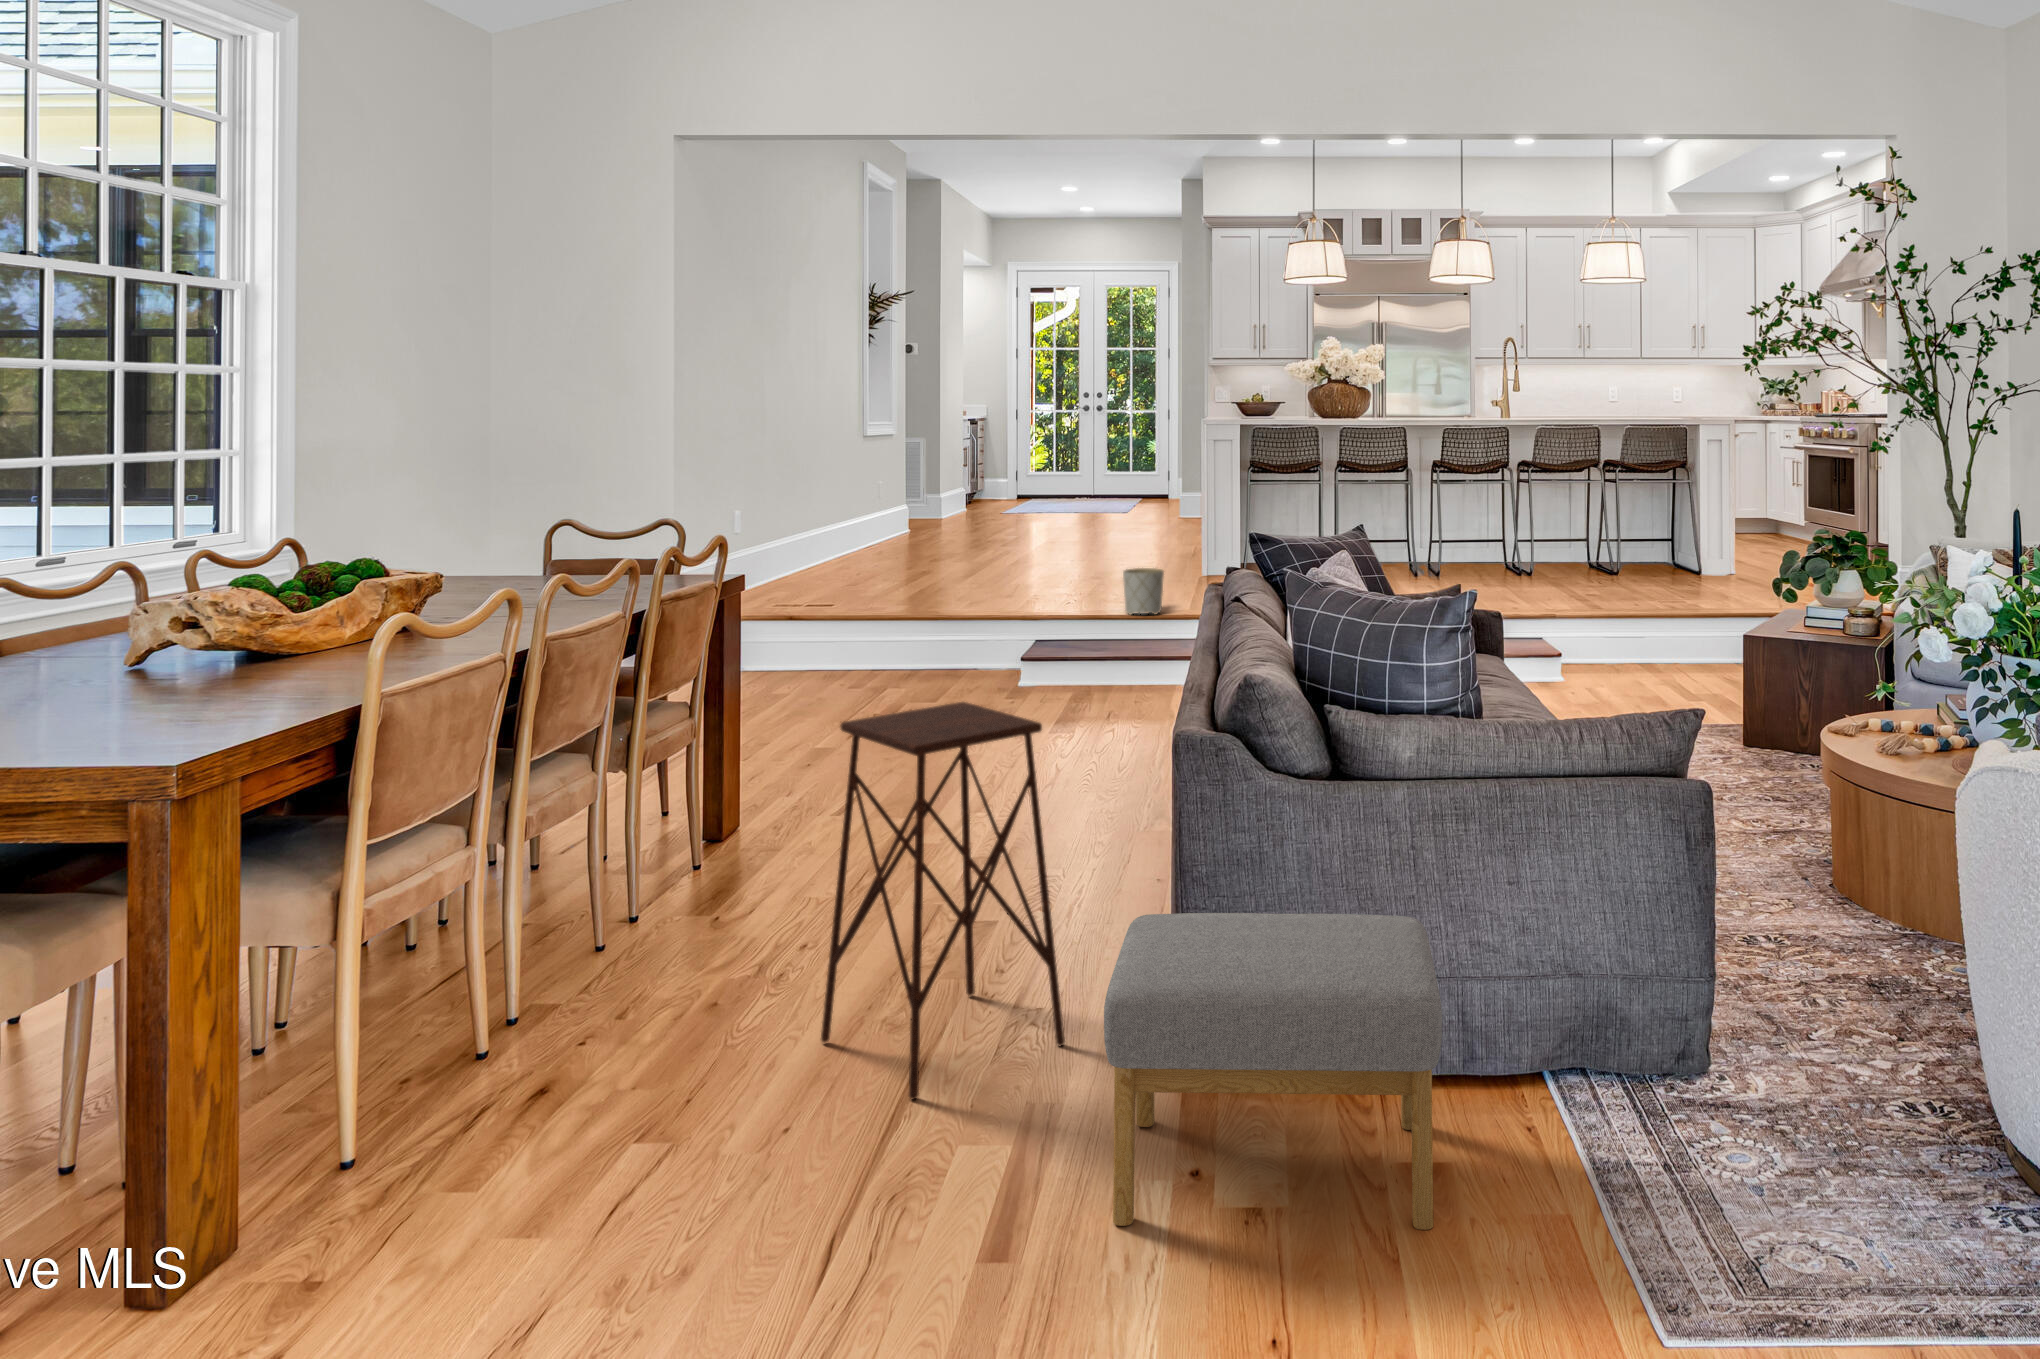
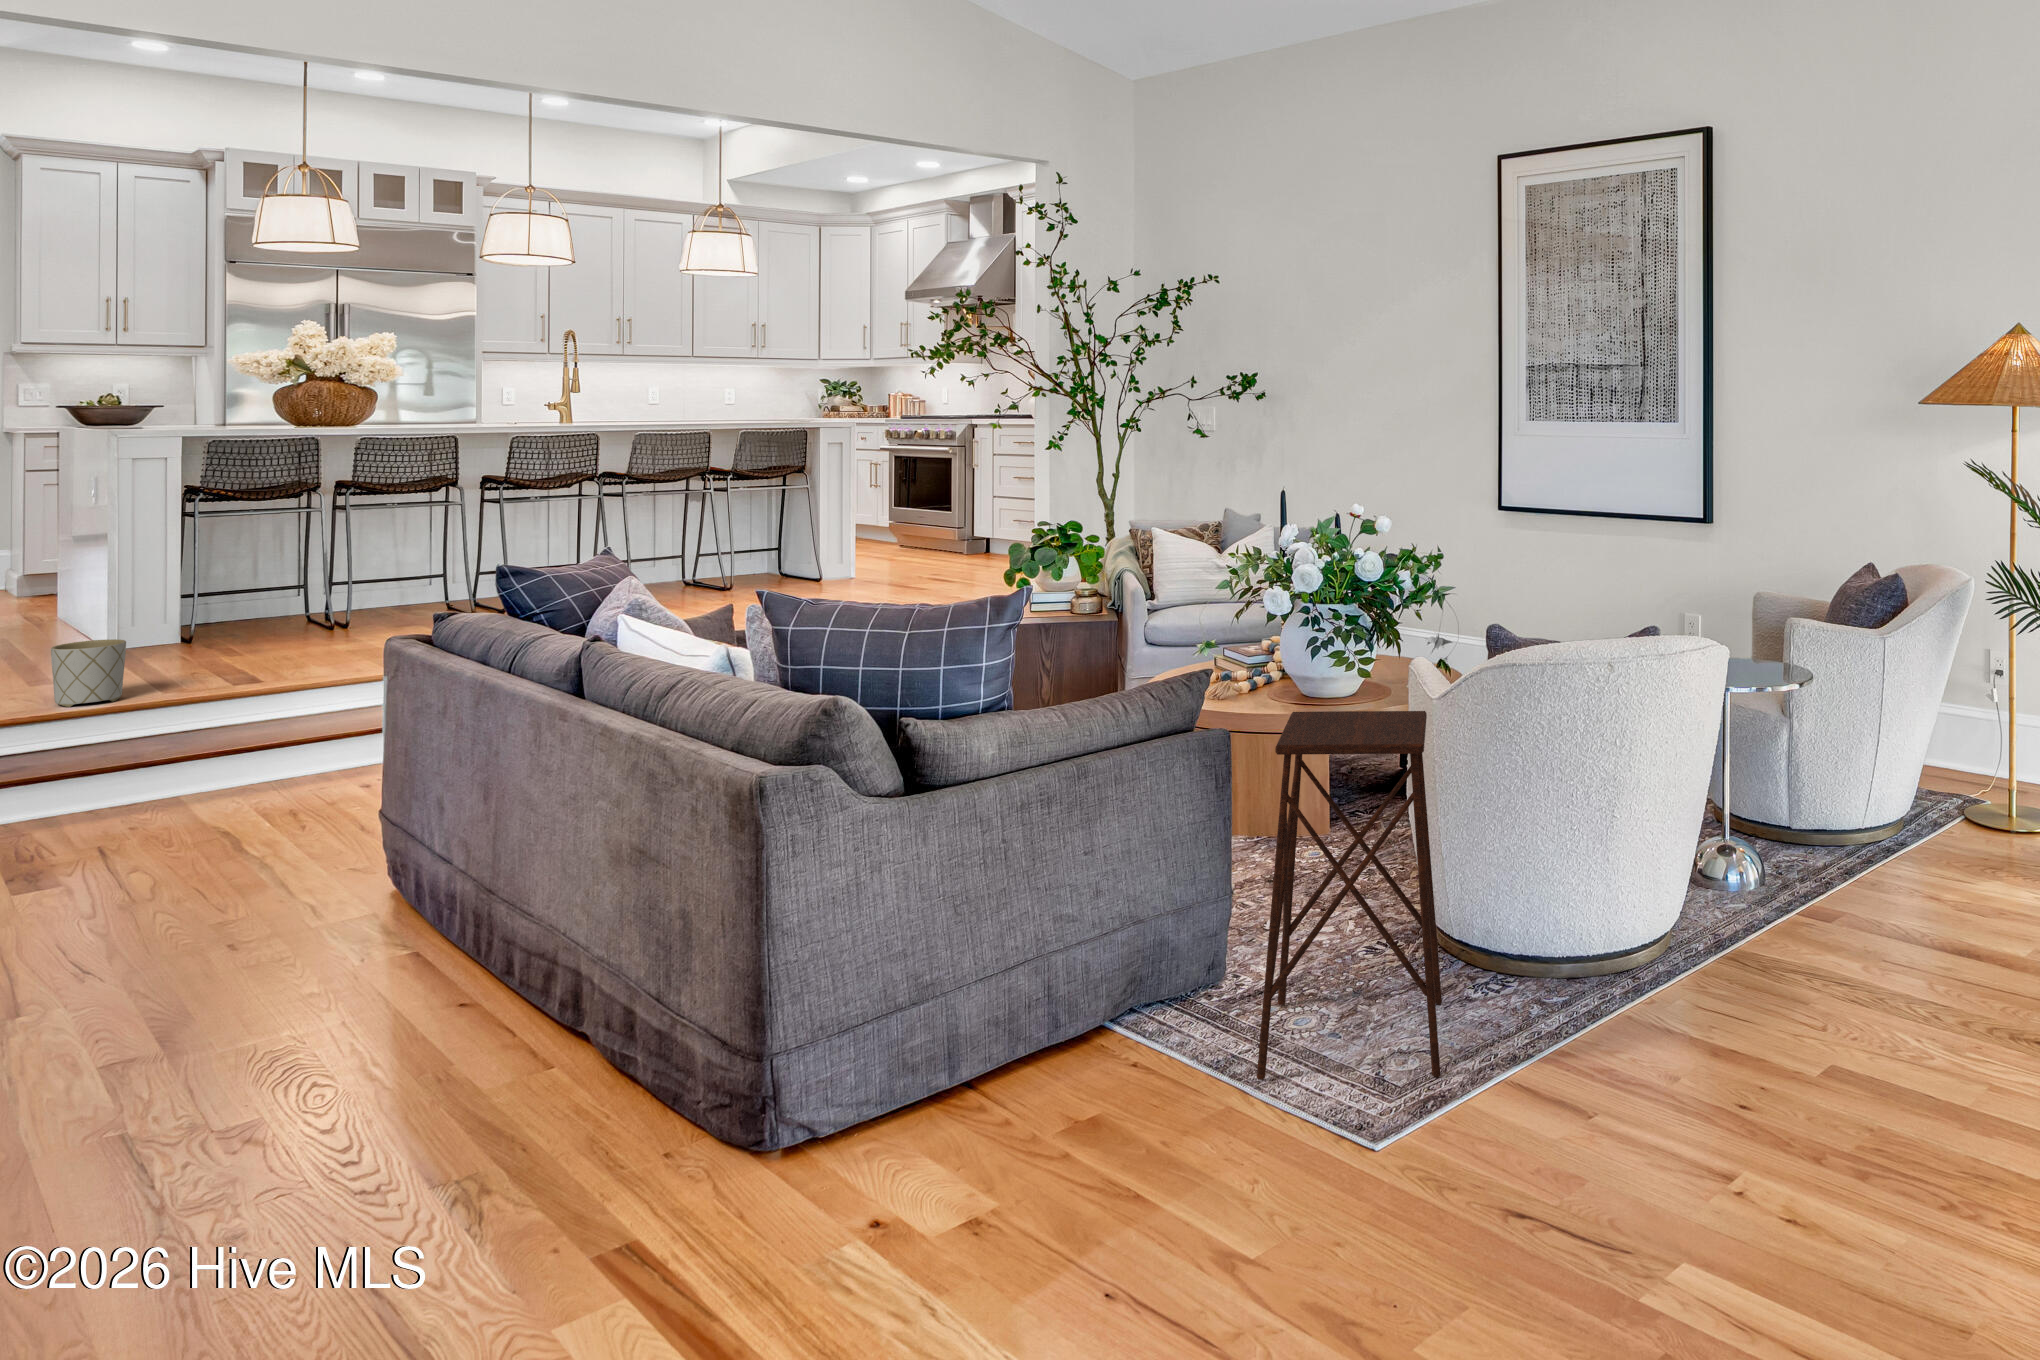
side table: present [821,702,1065,1100] -> present [1257,711,1442,1080]
footstool: present [1104,913,1442,1230] -> none [762,903,1148,1284]

